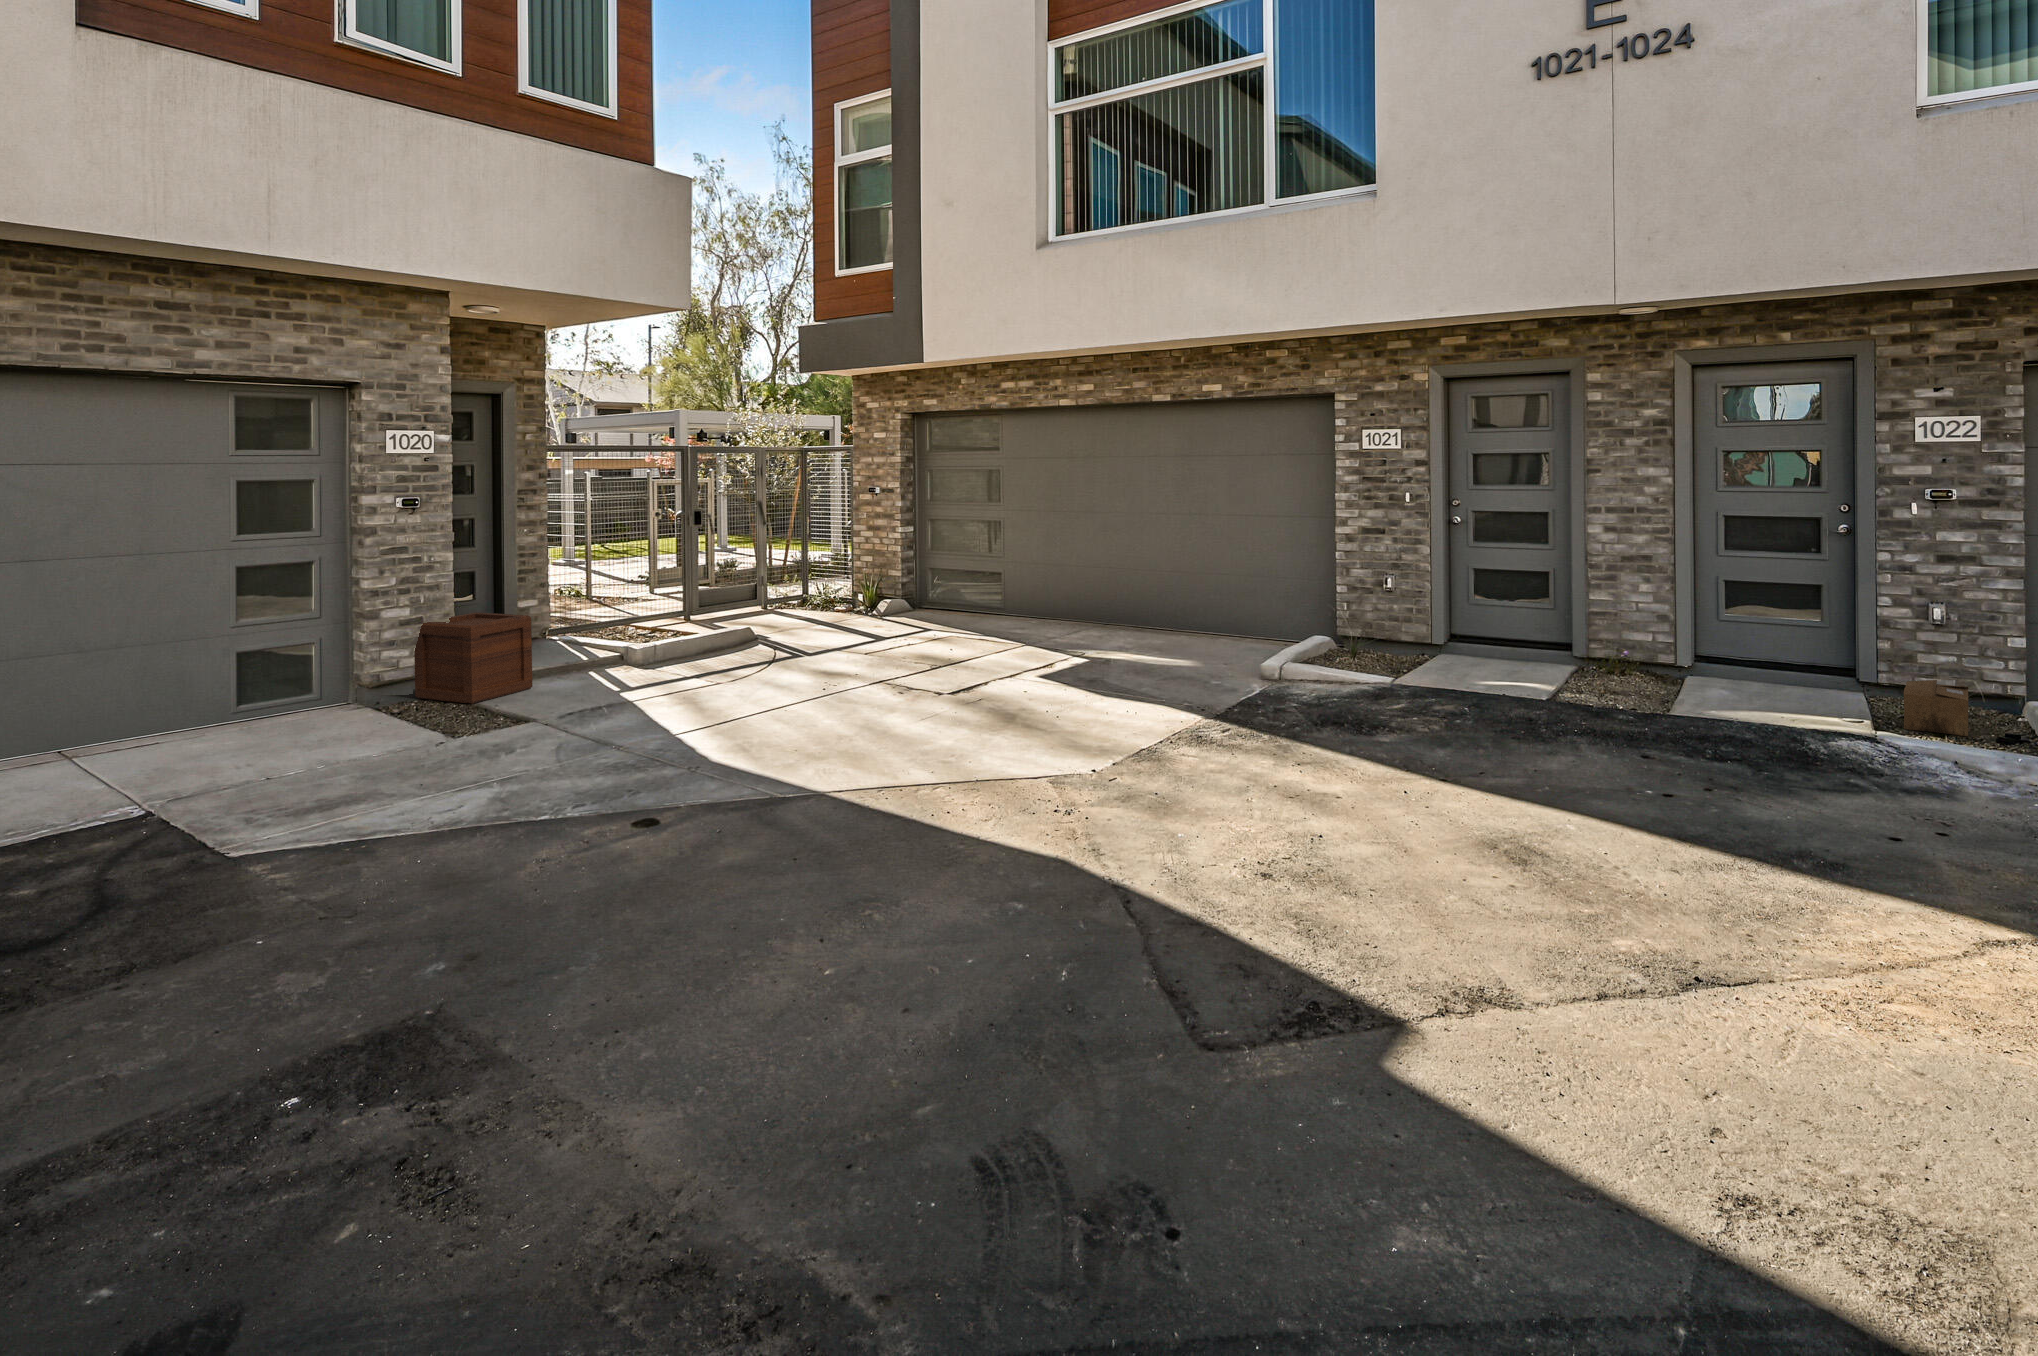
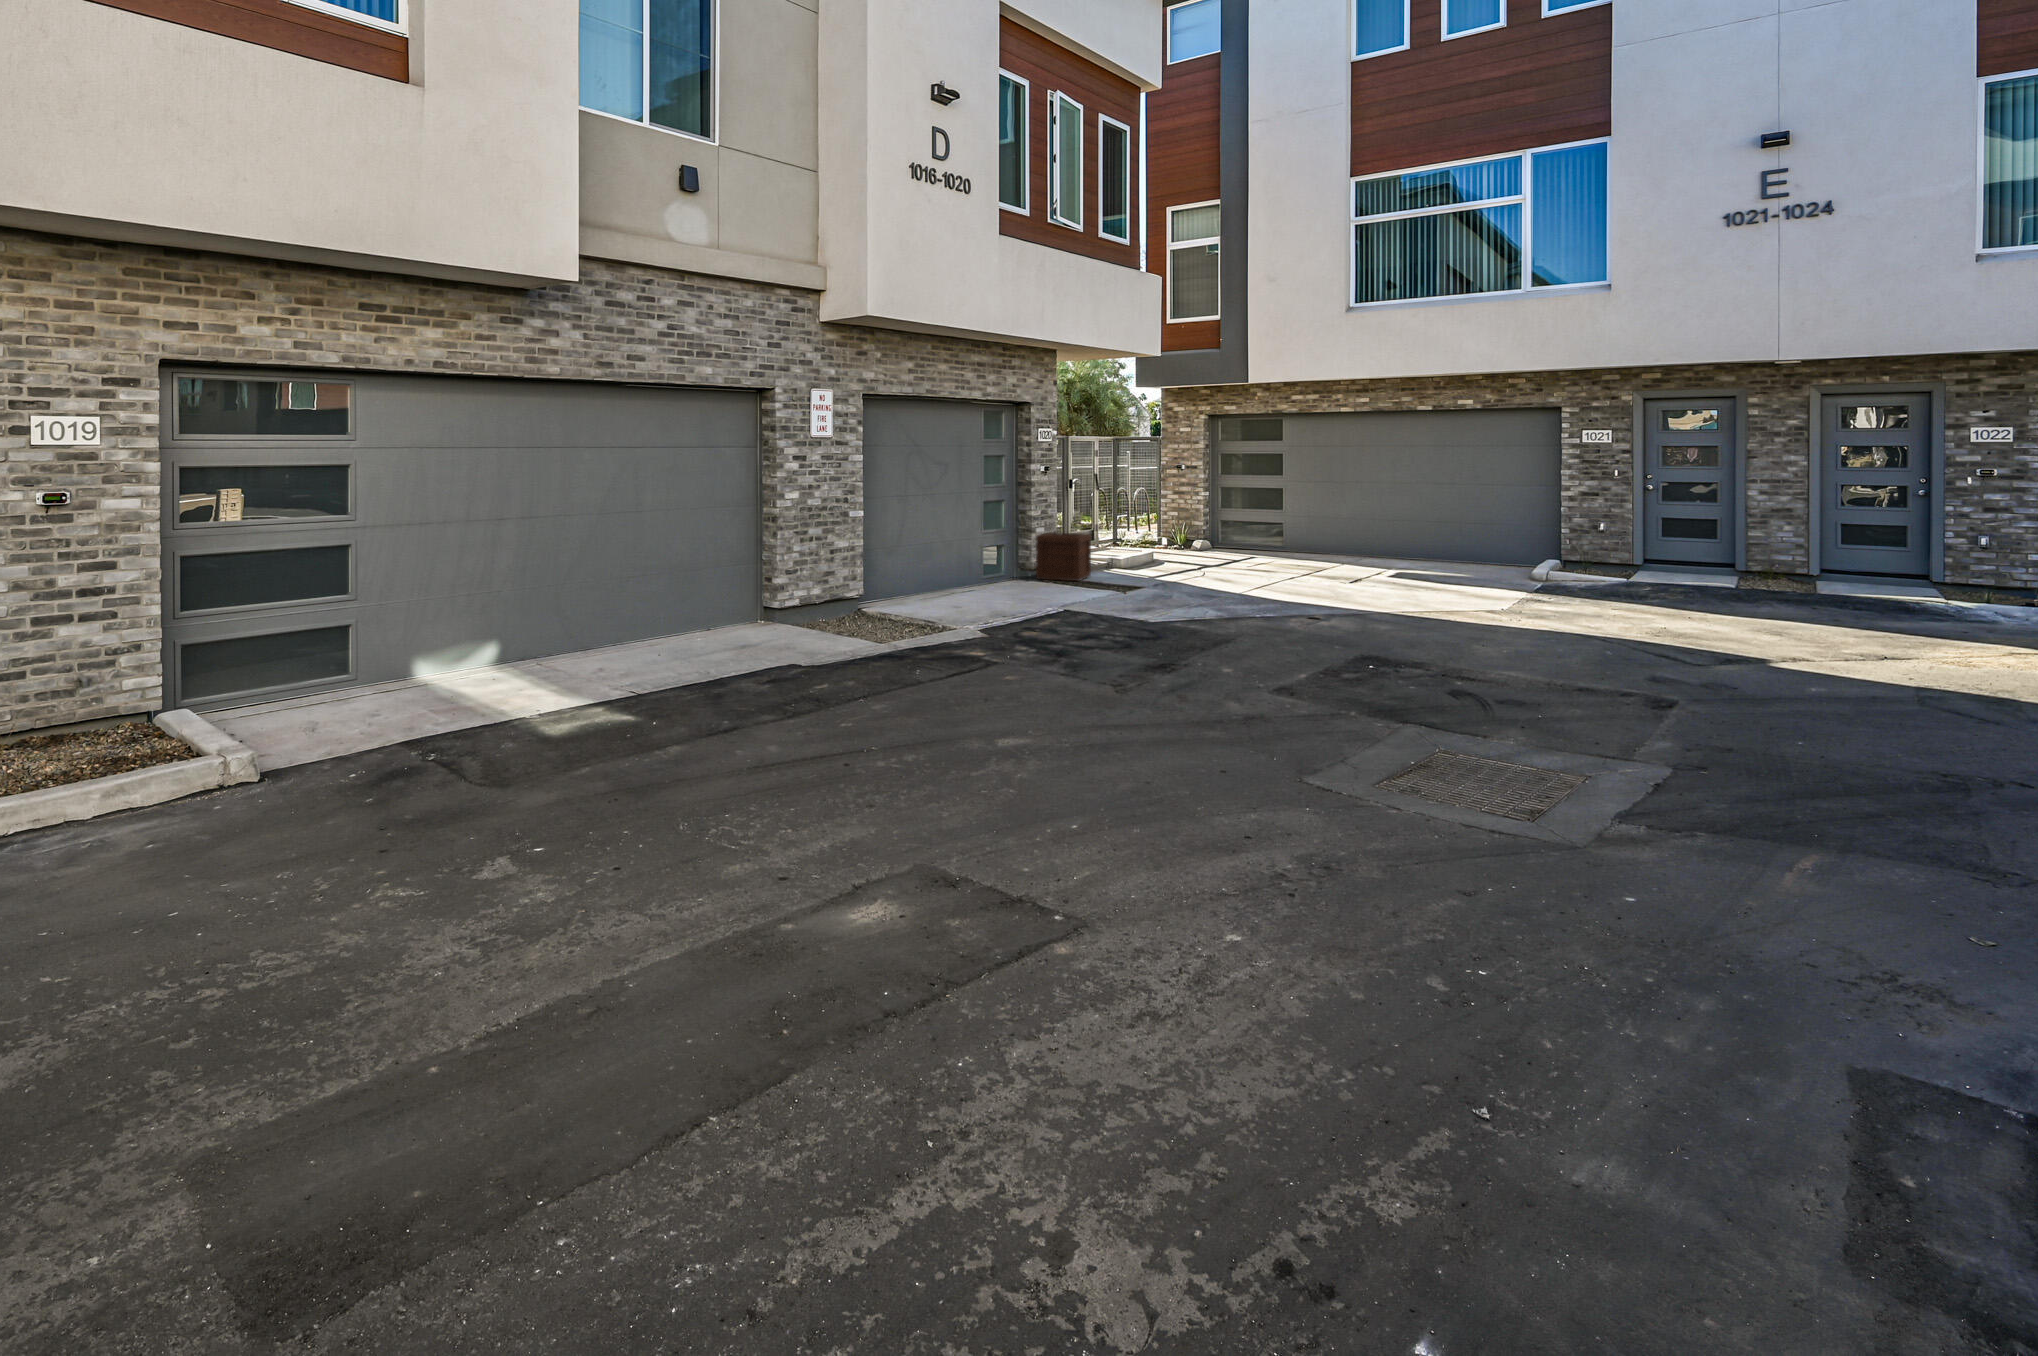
cardboard box: present [1904,680,1968,736] -> none [1963,580,2005,607]

